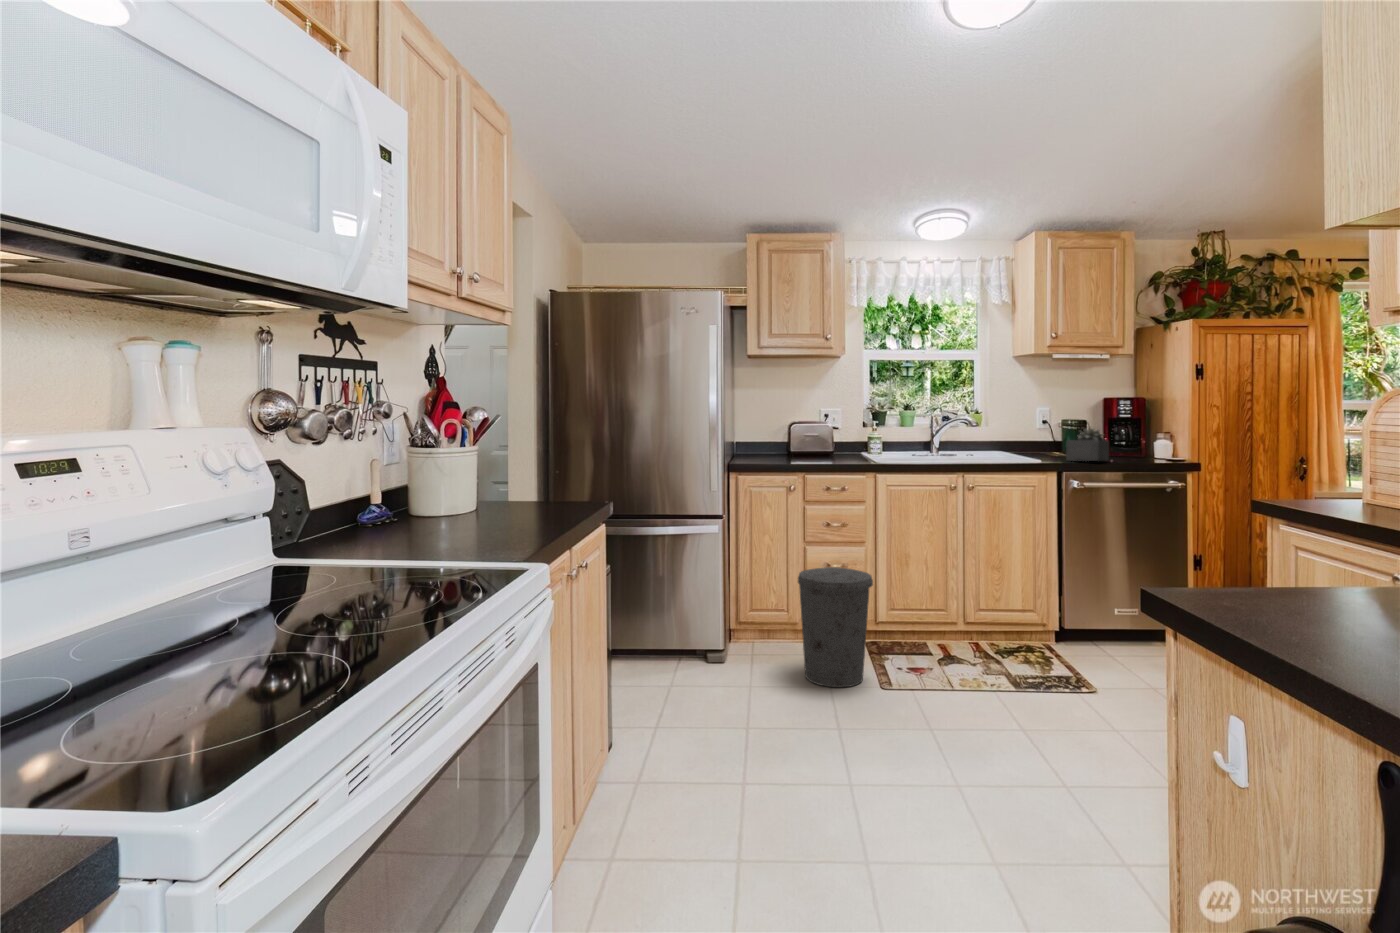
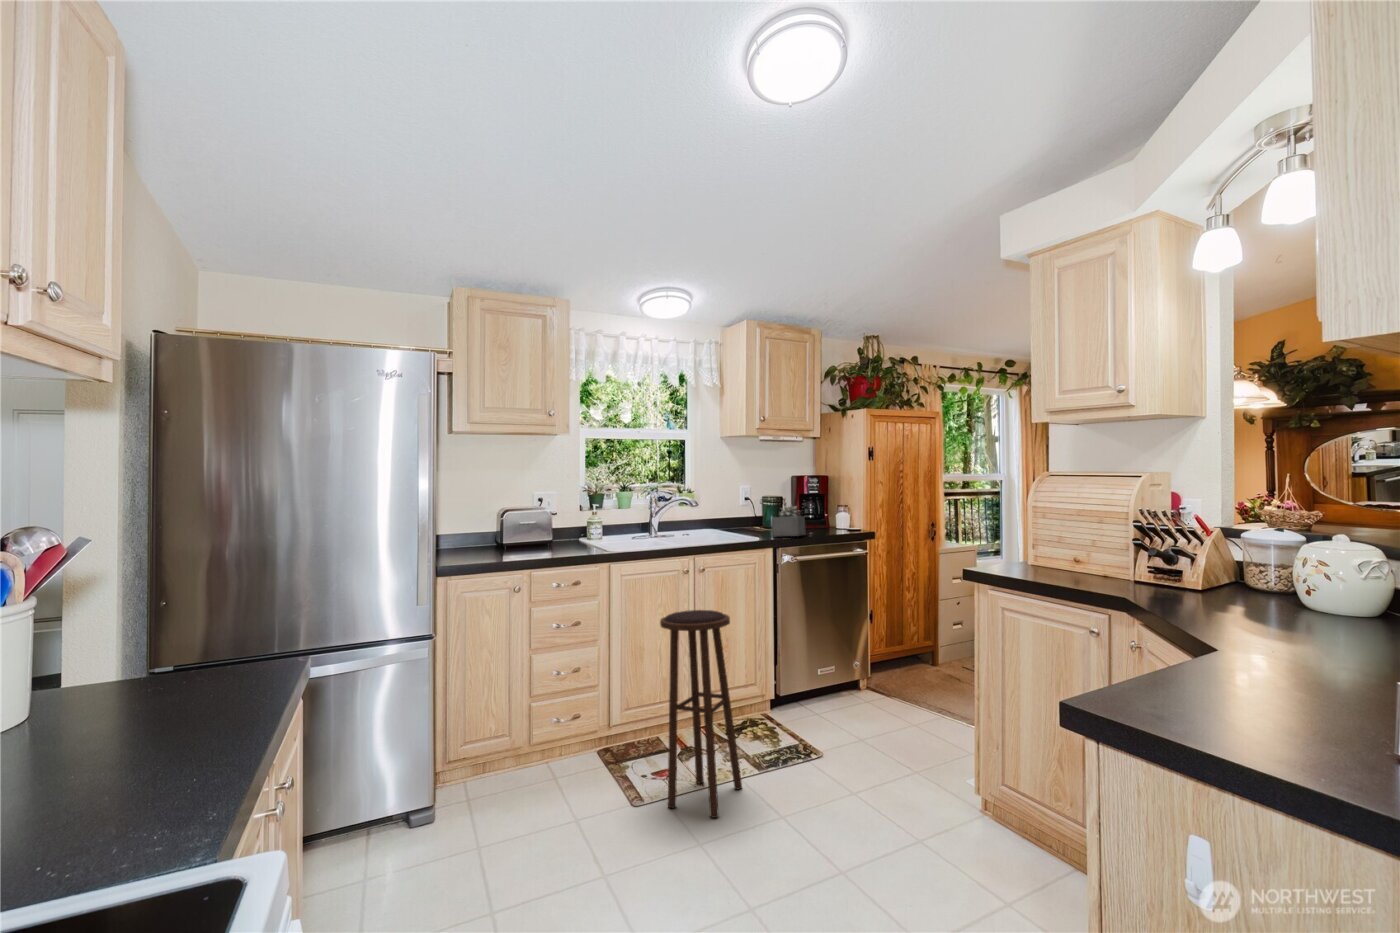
stool: none [916,521,996,715] -> present [660,610,742,818]
trash can: present [798,567,873,687] -> none [531,673,615,816]

